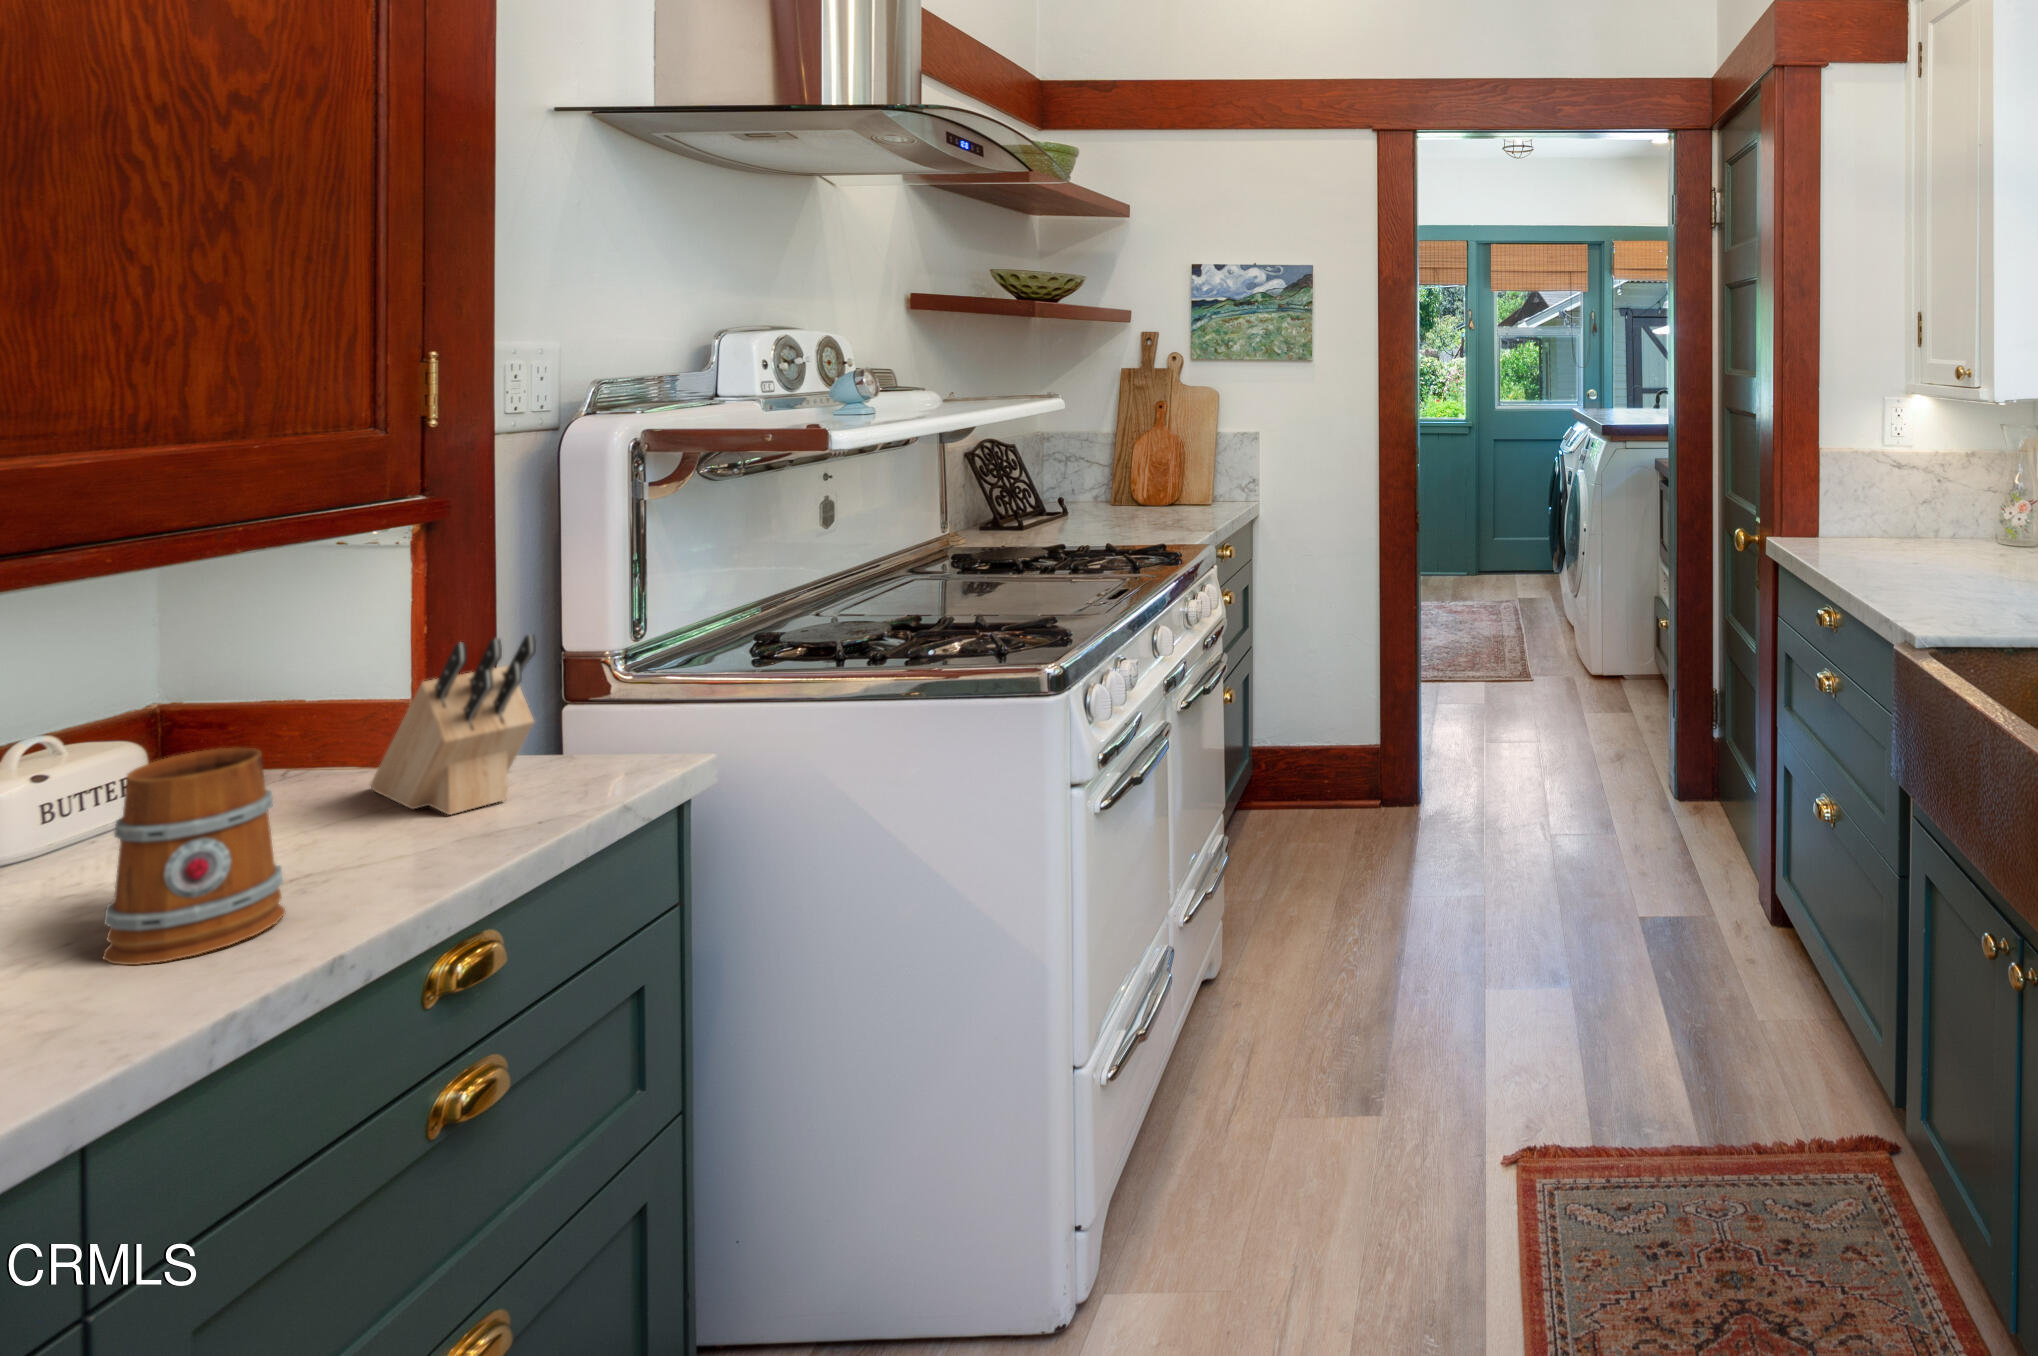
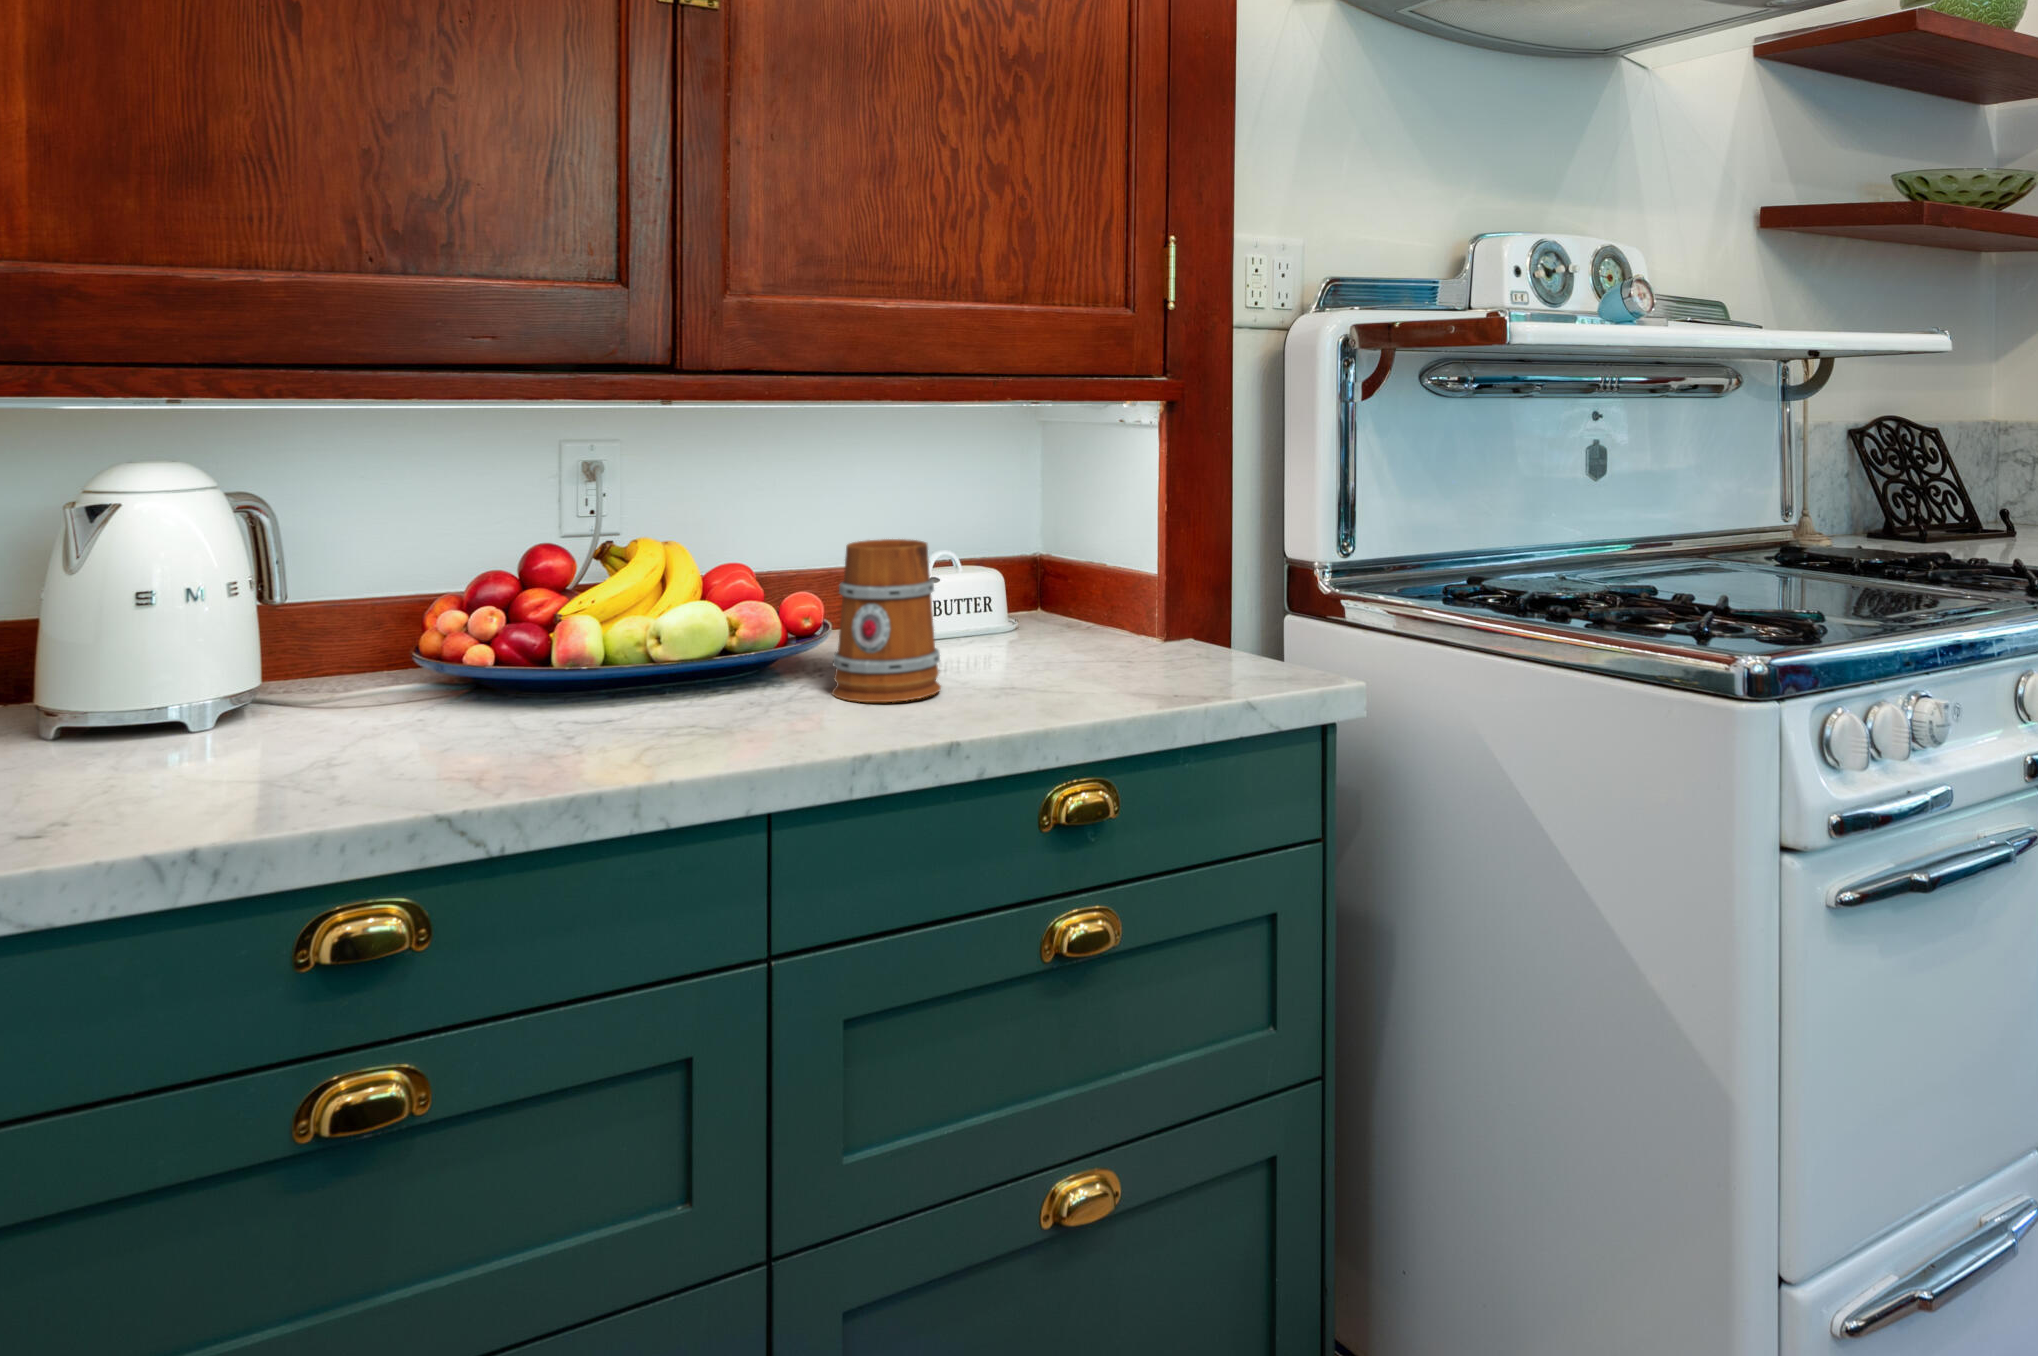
knife block: present [371,634,536,815] -> none [1096,494,1173,667]

